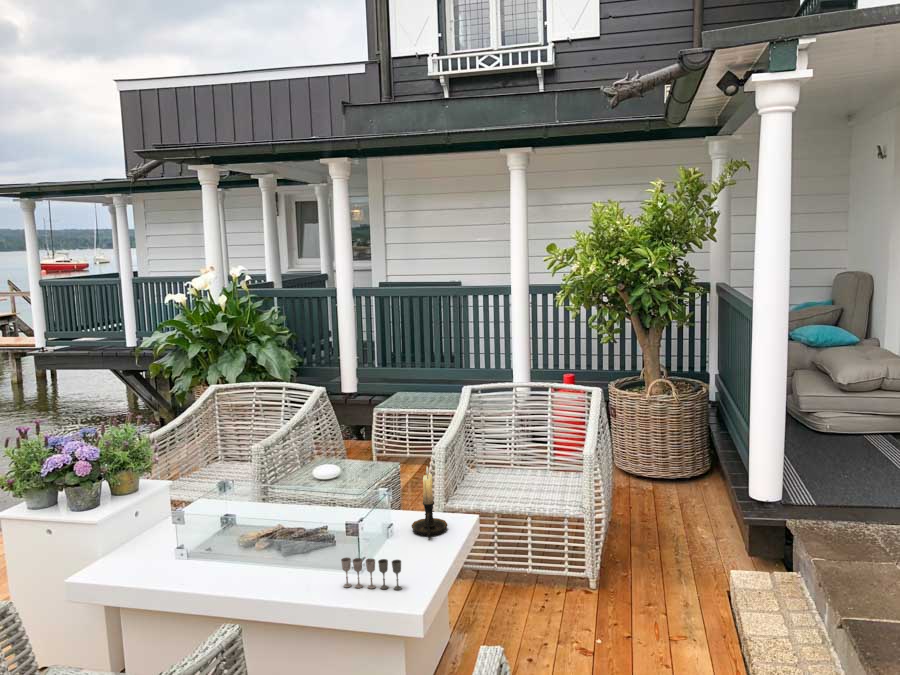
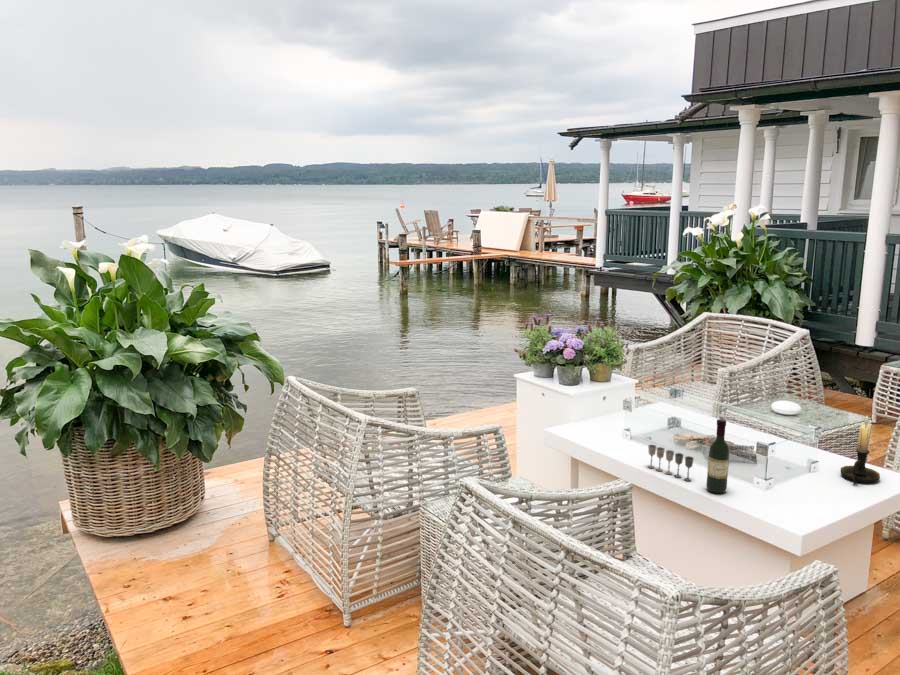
wine bottle: none [294,508,319,594] -> present [706,419,729,493]
wine glass: present [341,558,402,590] -> present [648,445,693,481]

